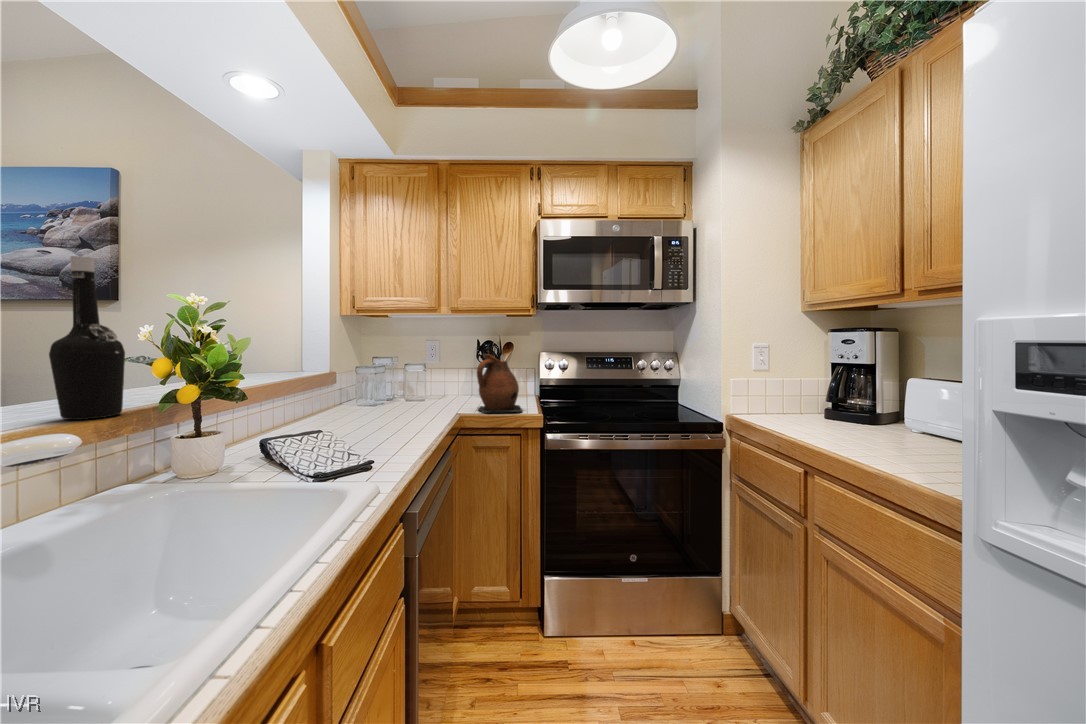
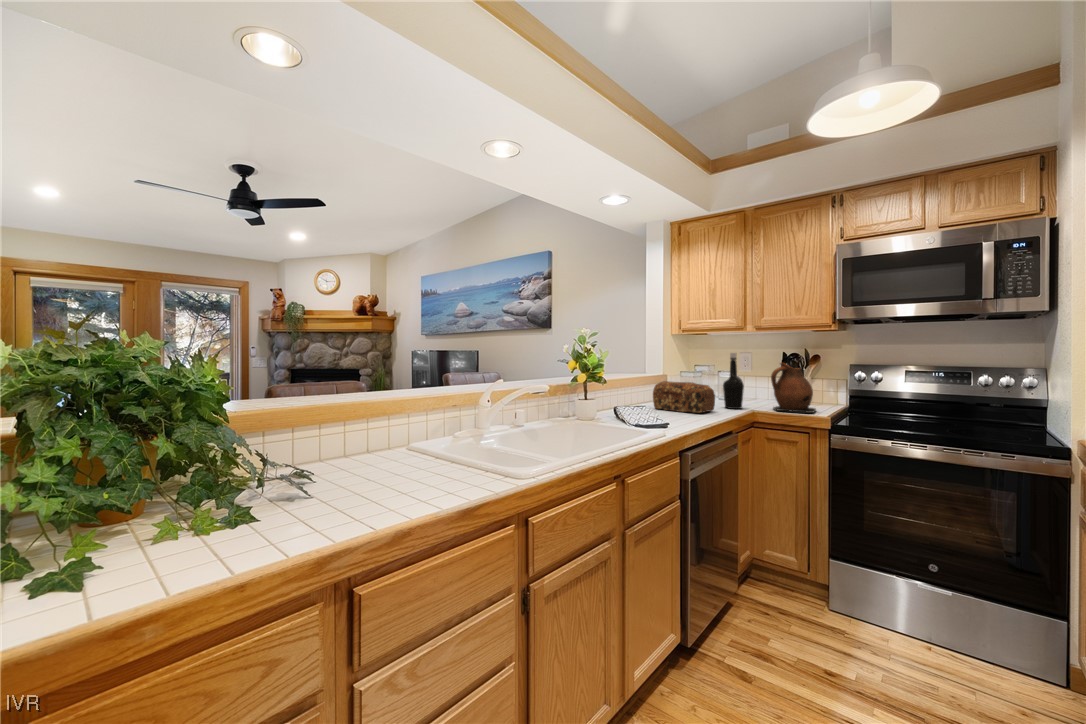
bottle: present [49,256,125,420] -> present [723,353,744,409]
bread loaf: none [324,385,415,429] -> present [653,381,715,413]

